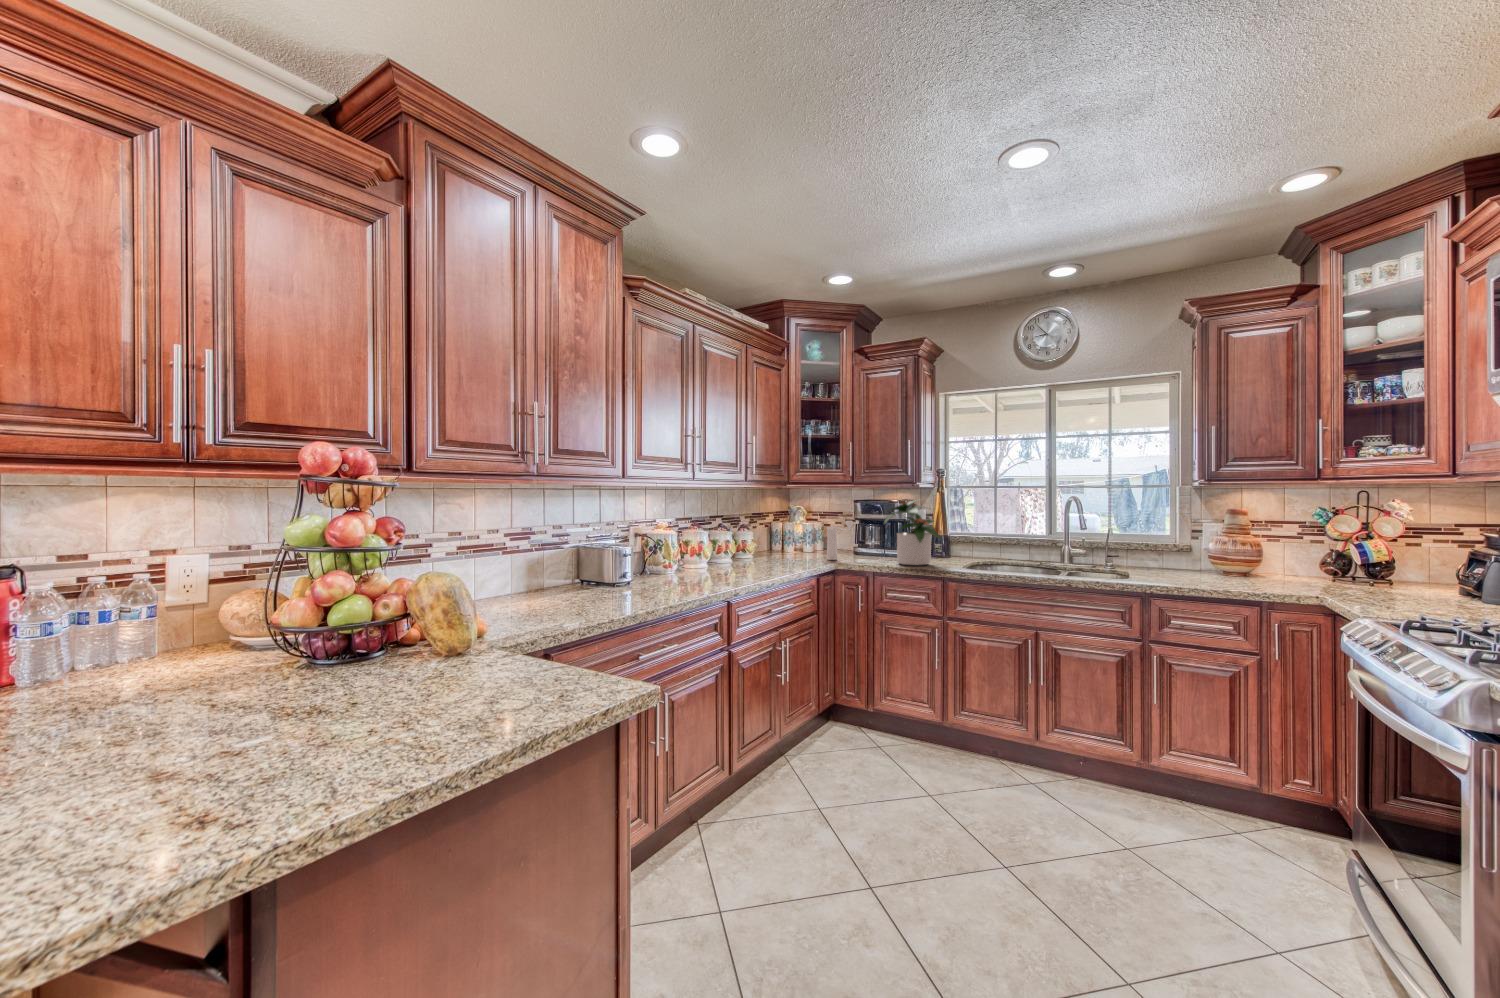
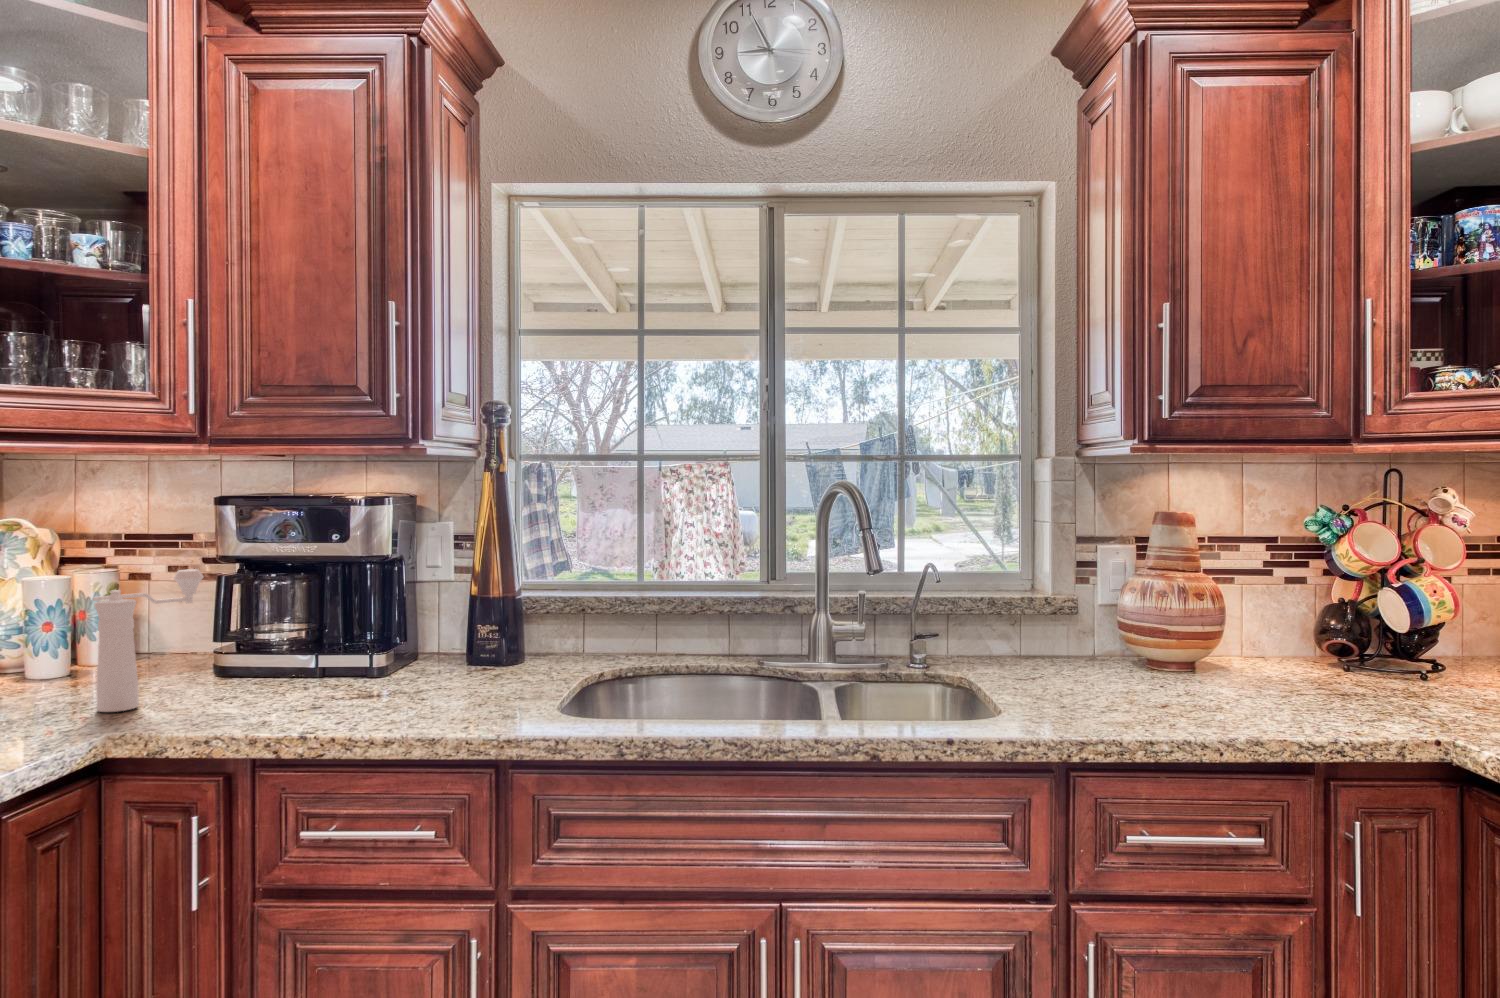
potted plant: present [884,501,940,566] -> none [288,496,492,715]

